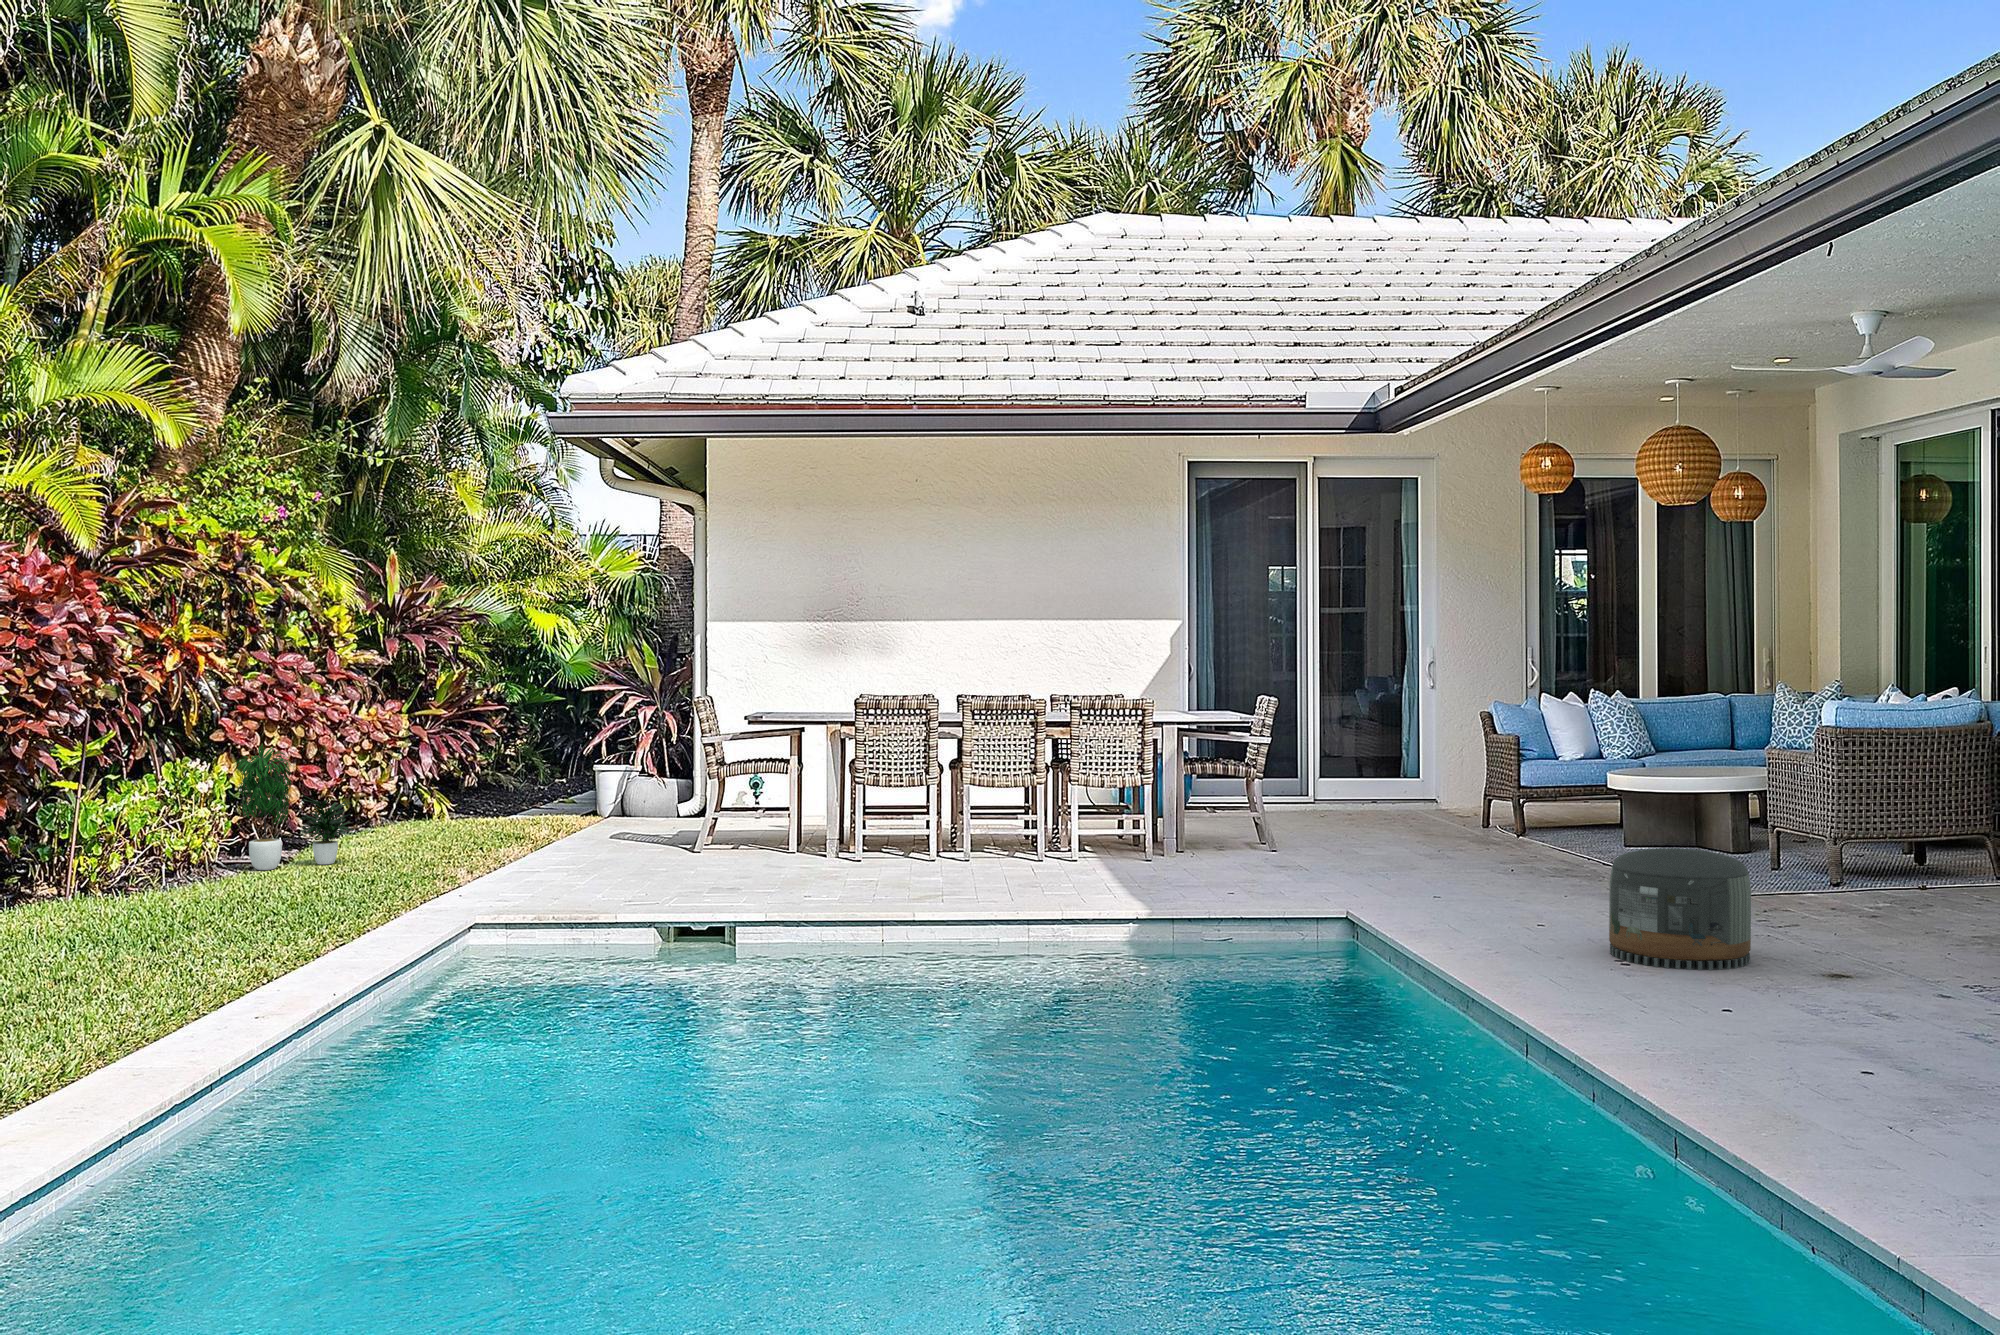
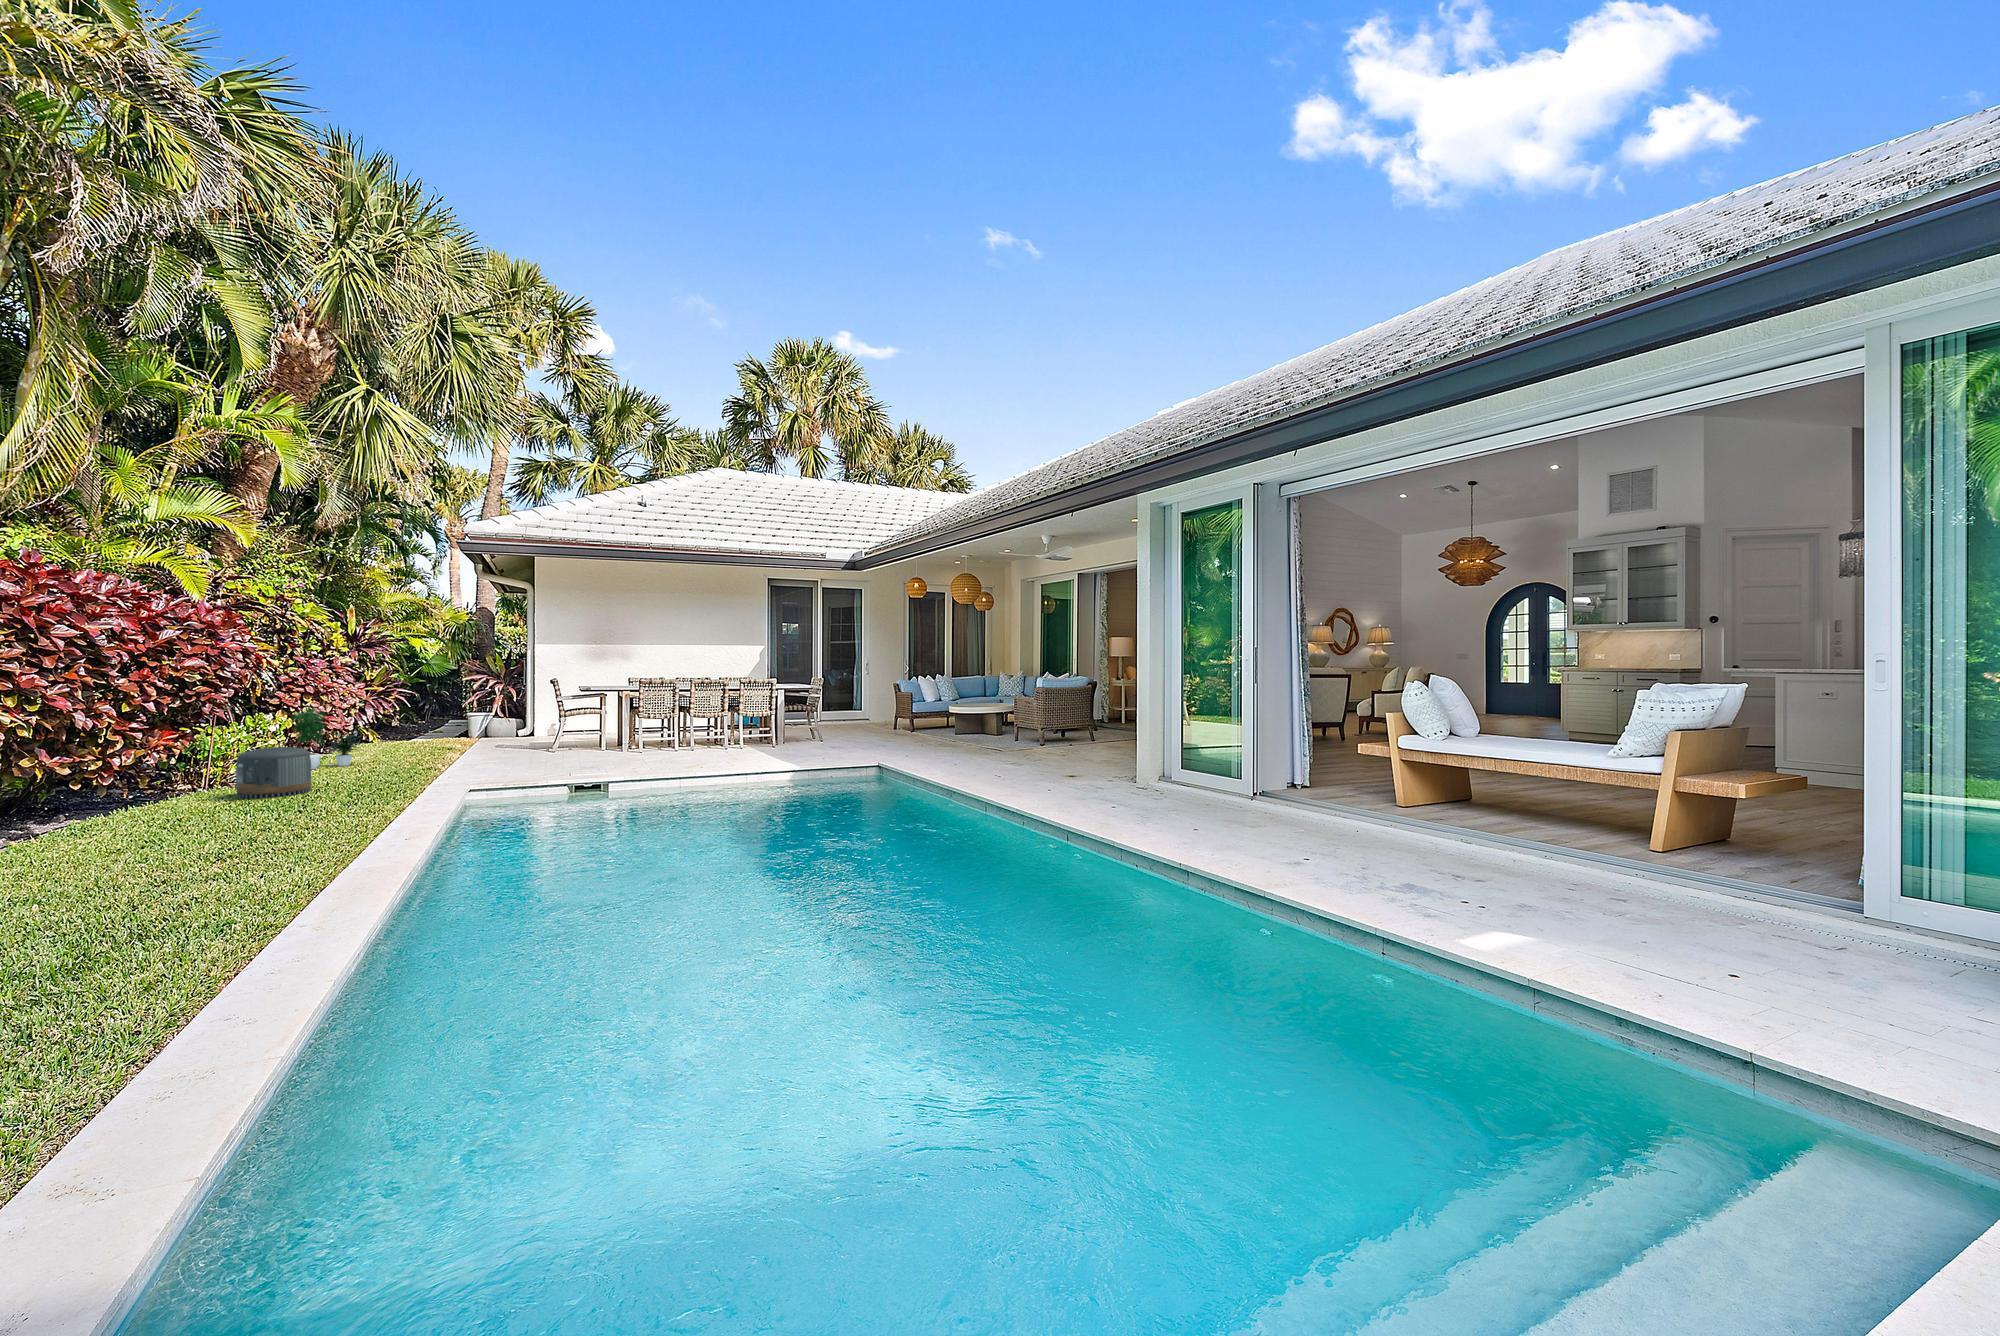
pouf: present [1609,848,1751,970] -> present [236,747,311,798]

